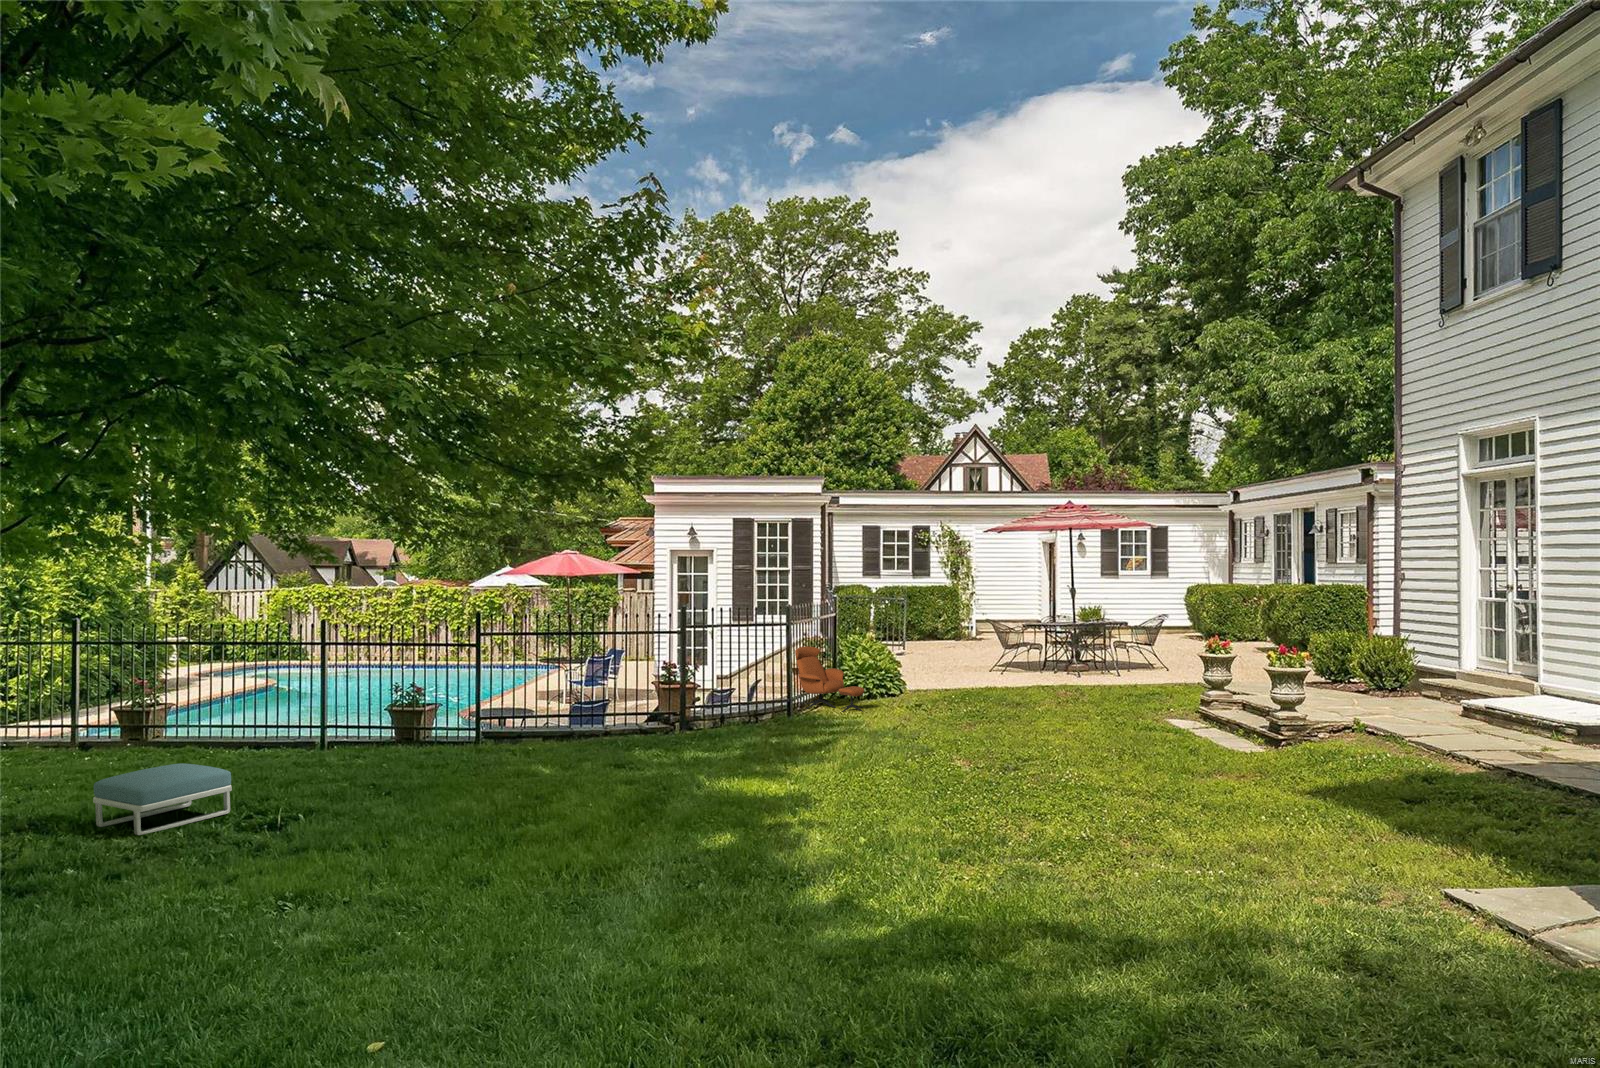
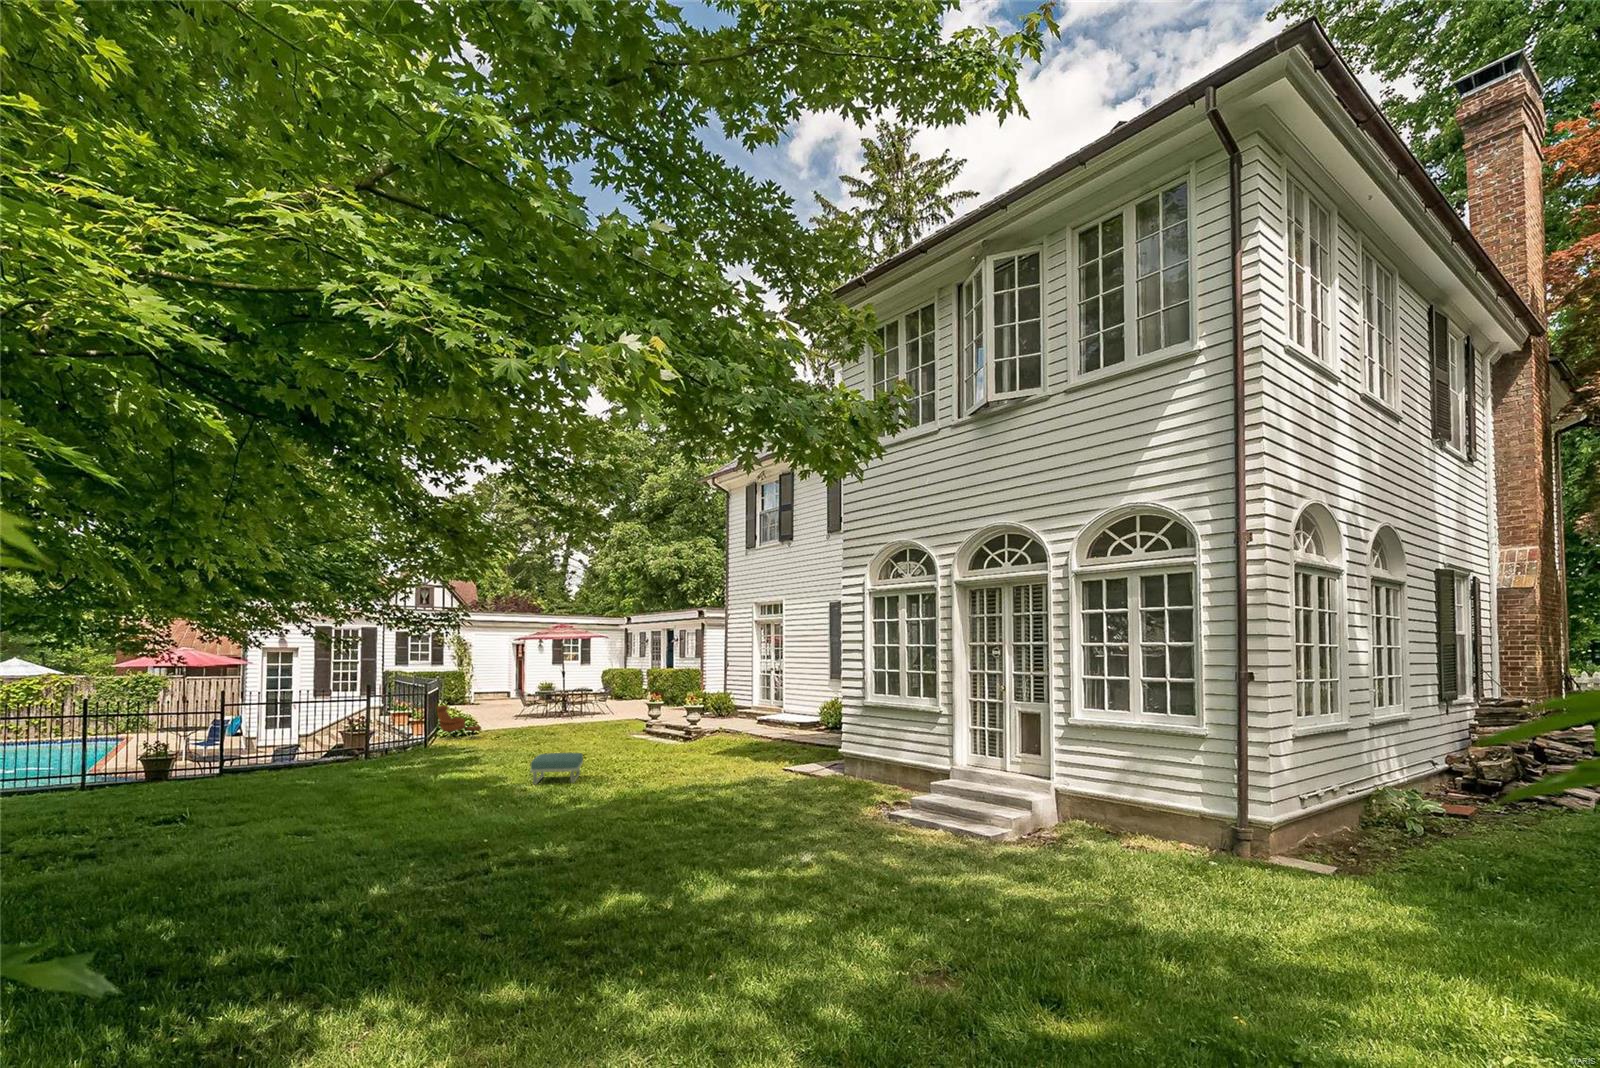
footstool: present [93,763,232,835] -> present [530,753,583,784]

